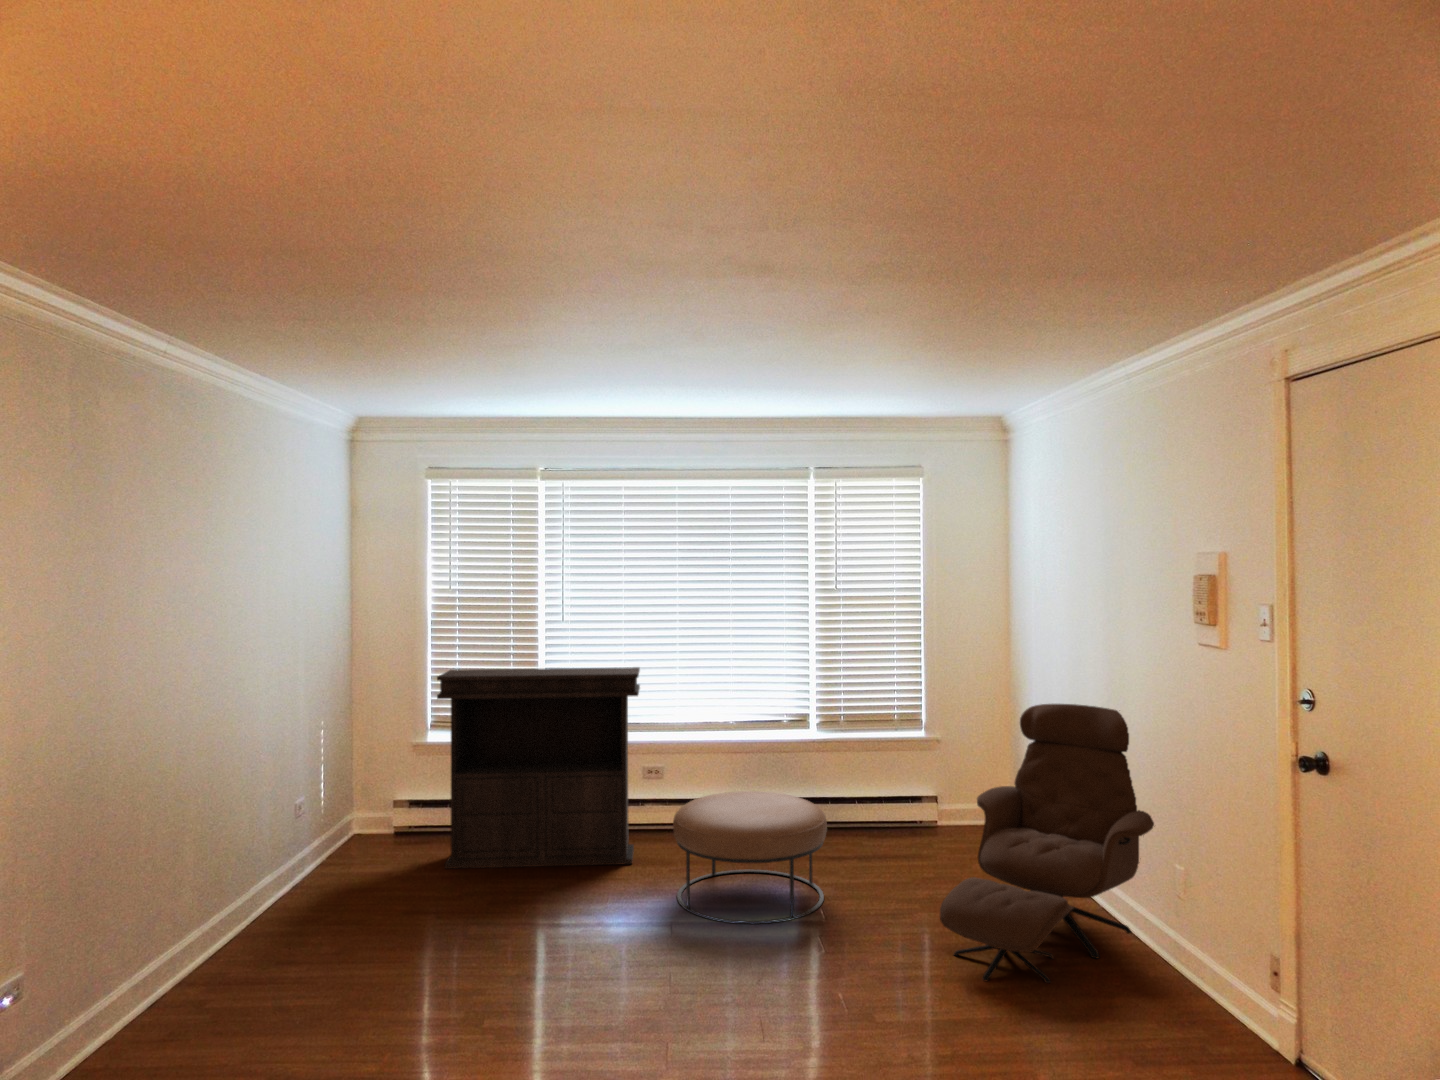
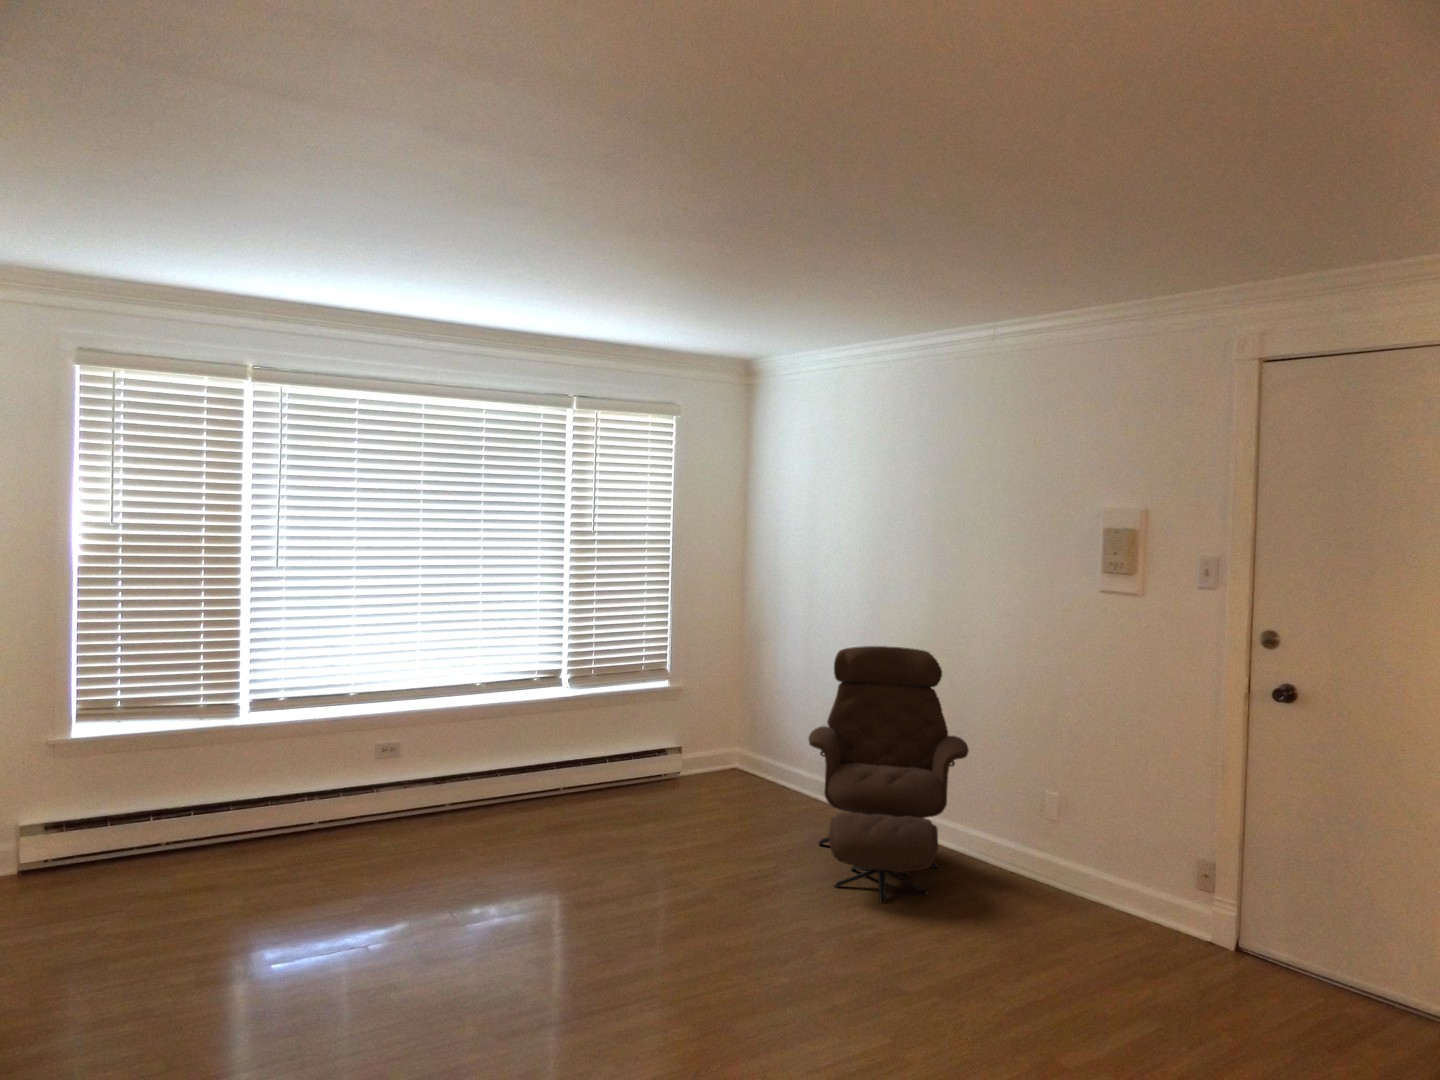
console table: present [437,667,640,869] -> none [155,624,436,904]
ottoman: present [673,791,827,924] -> none [510,757,680,899]

